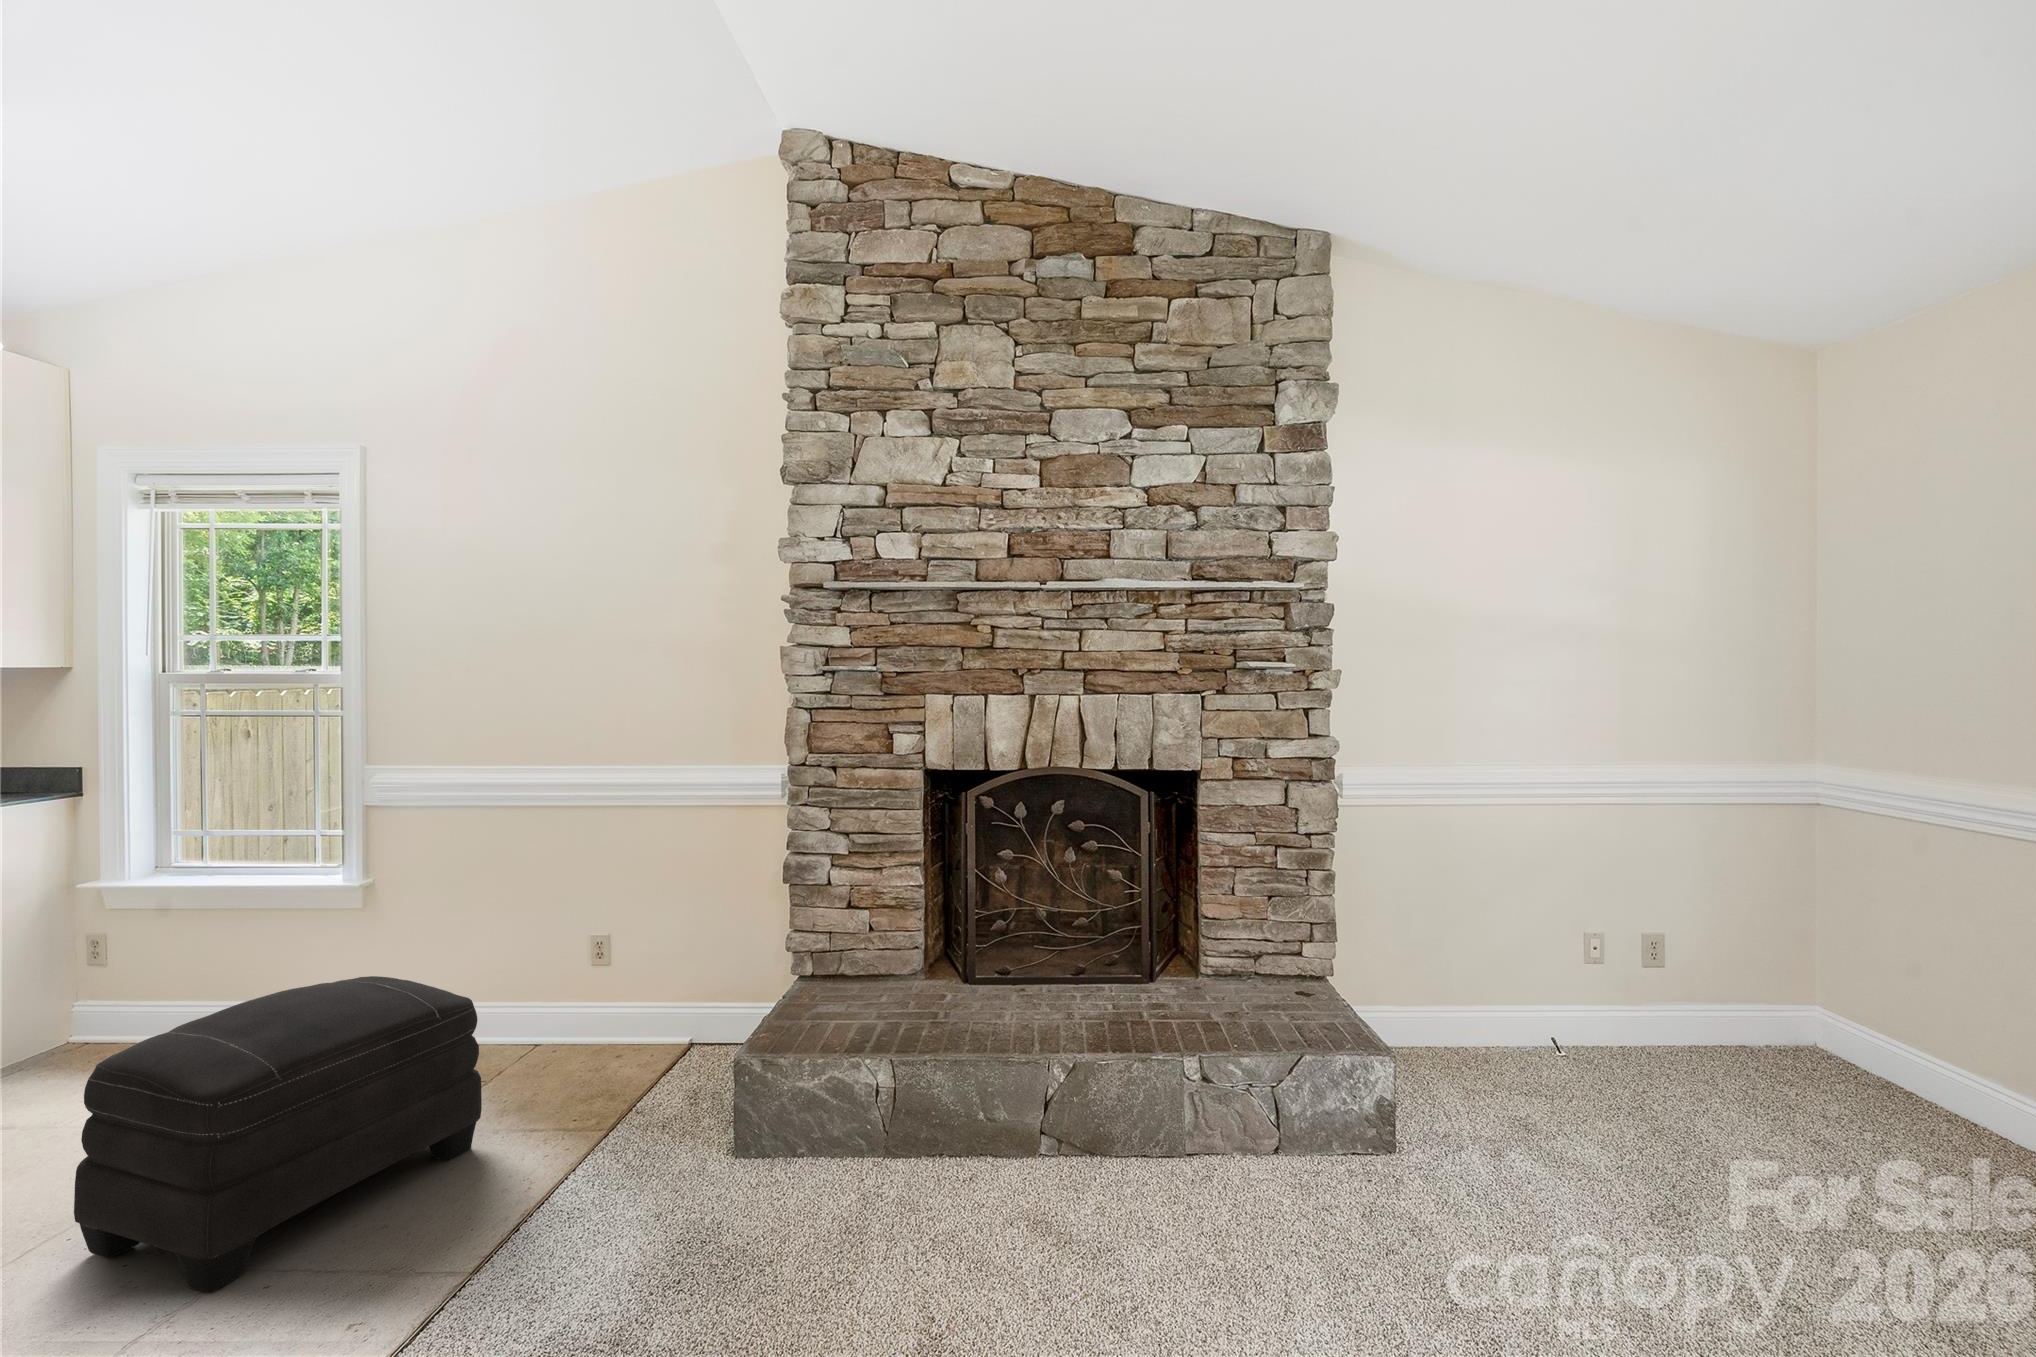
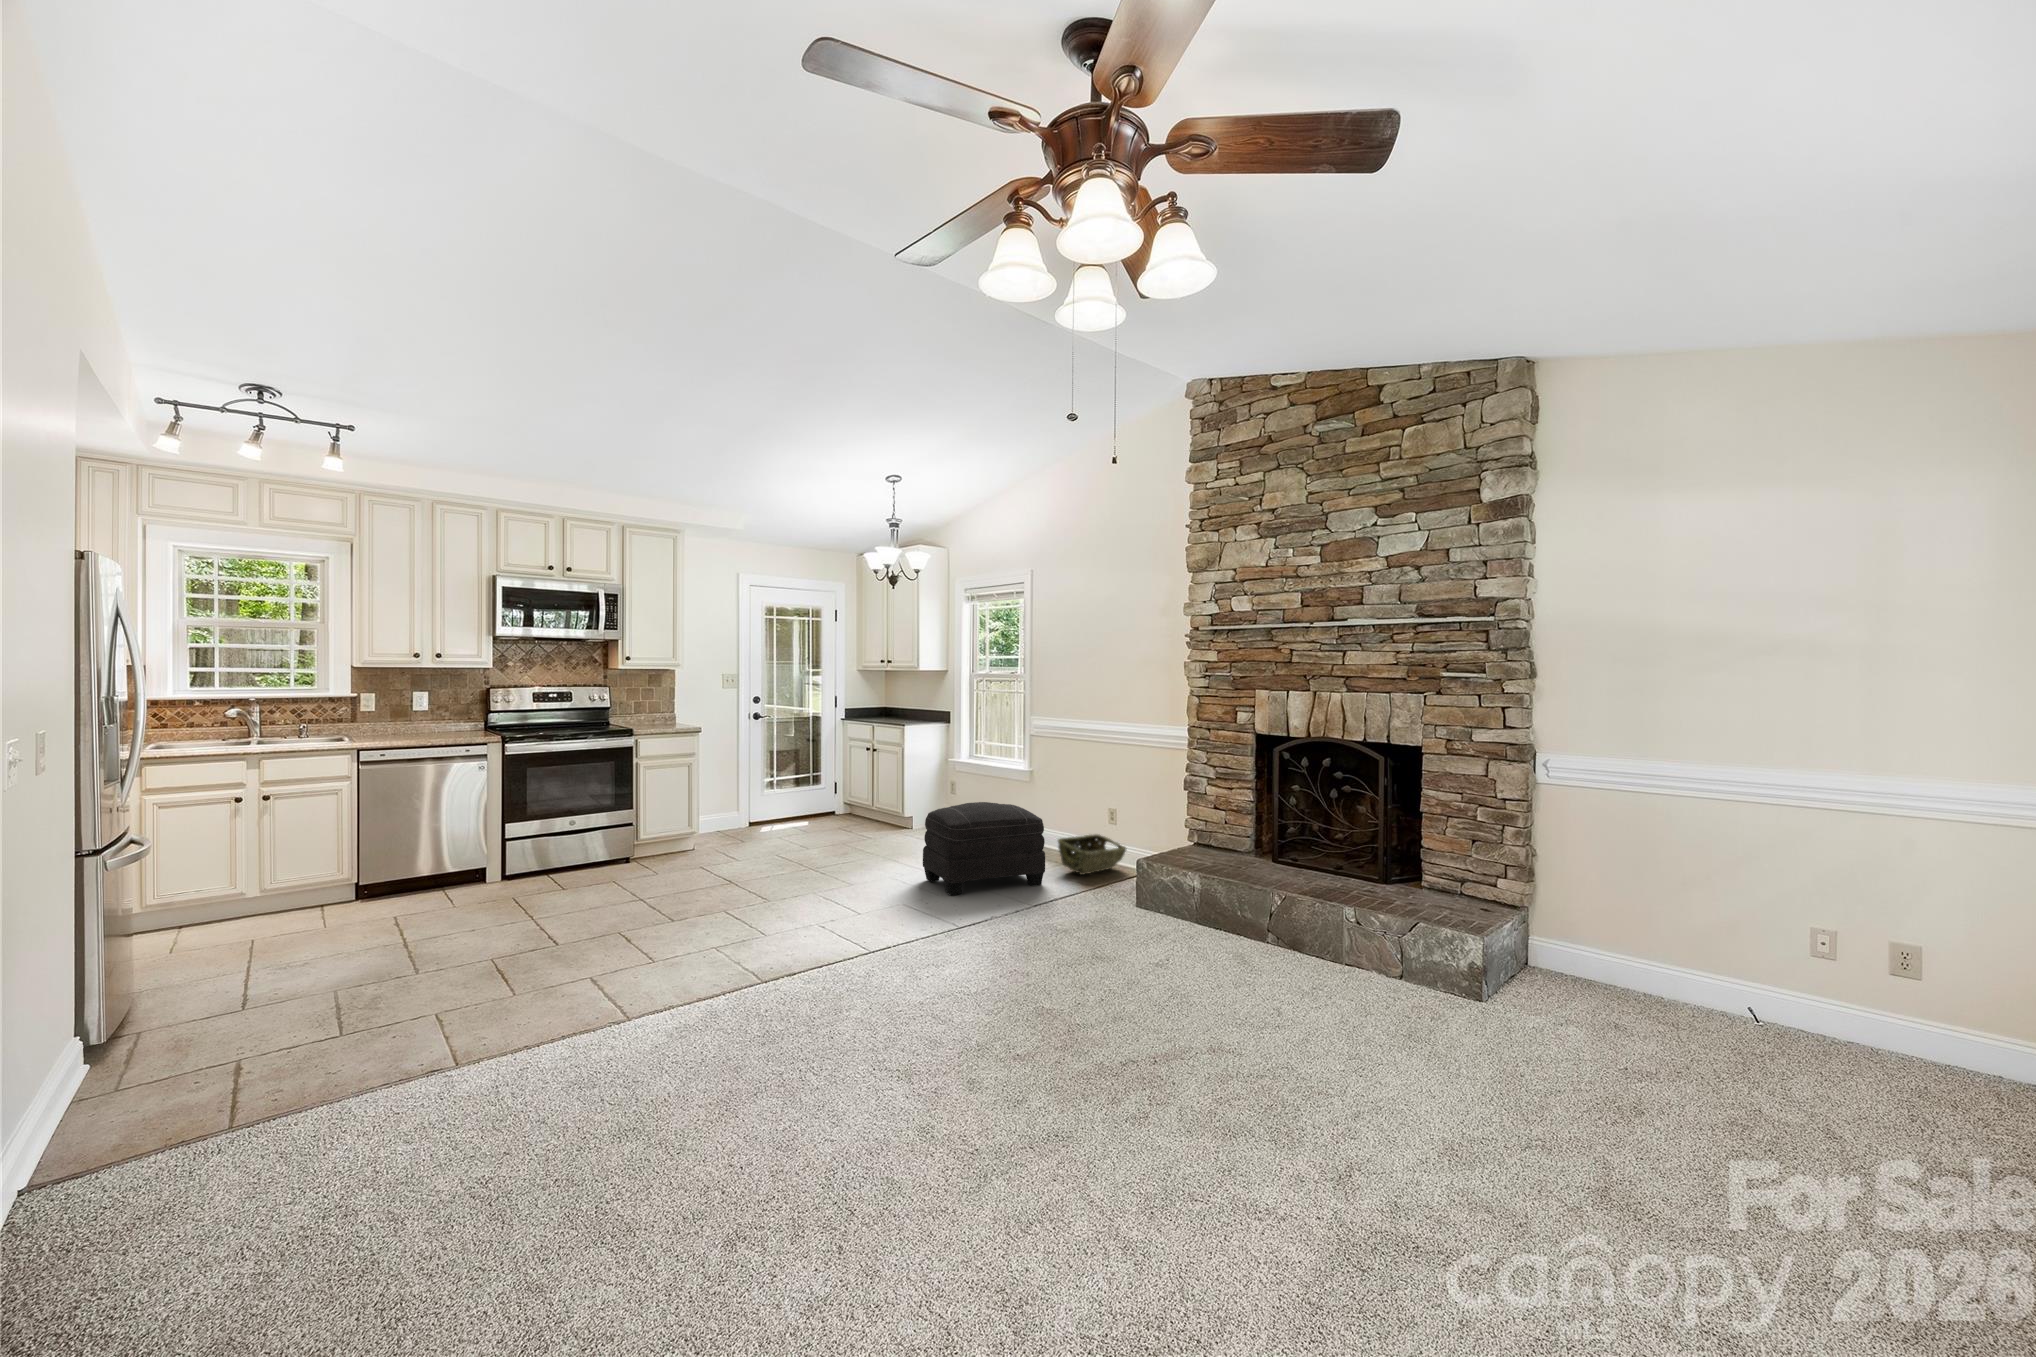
woven basket: none [487,987,633,1088] -> present [1058,834,1126,874]

